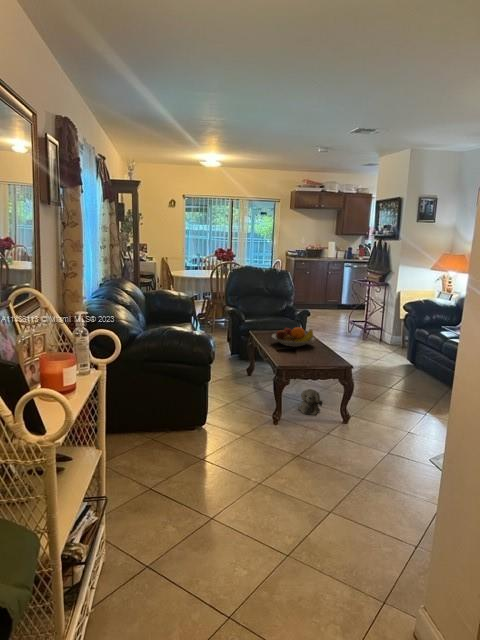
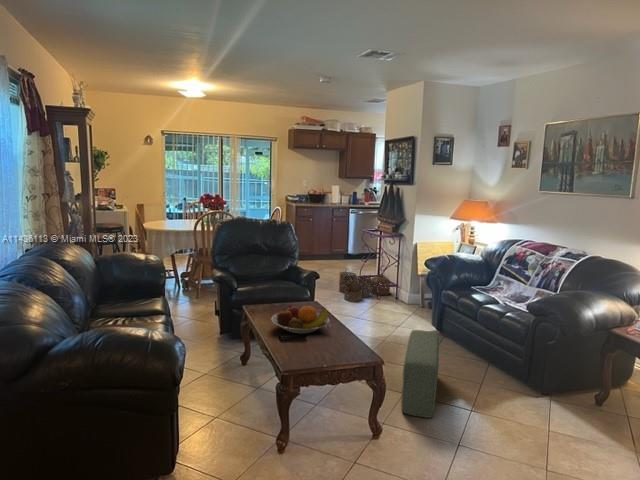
woven basket: none [330,314,376,341] -> present [339,272,390,302]
pouf: none [367,354,403,412] -> present [401,330,439,418]
plush toy: present [298,389,323,415] -> none [311,397,345,435]

